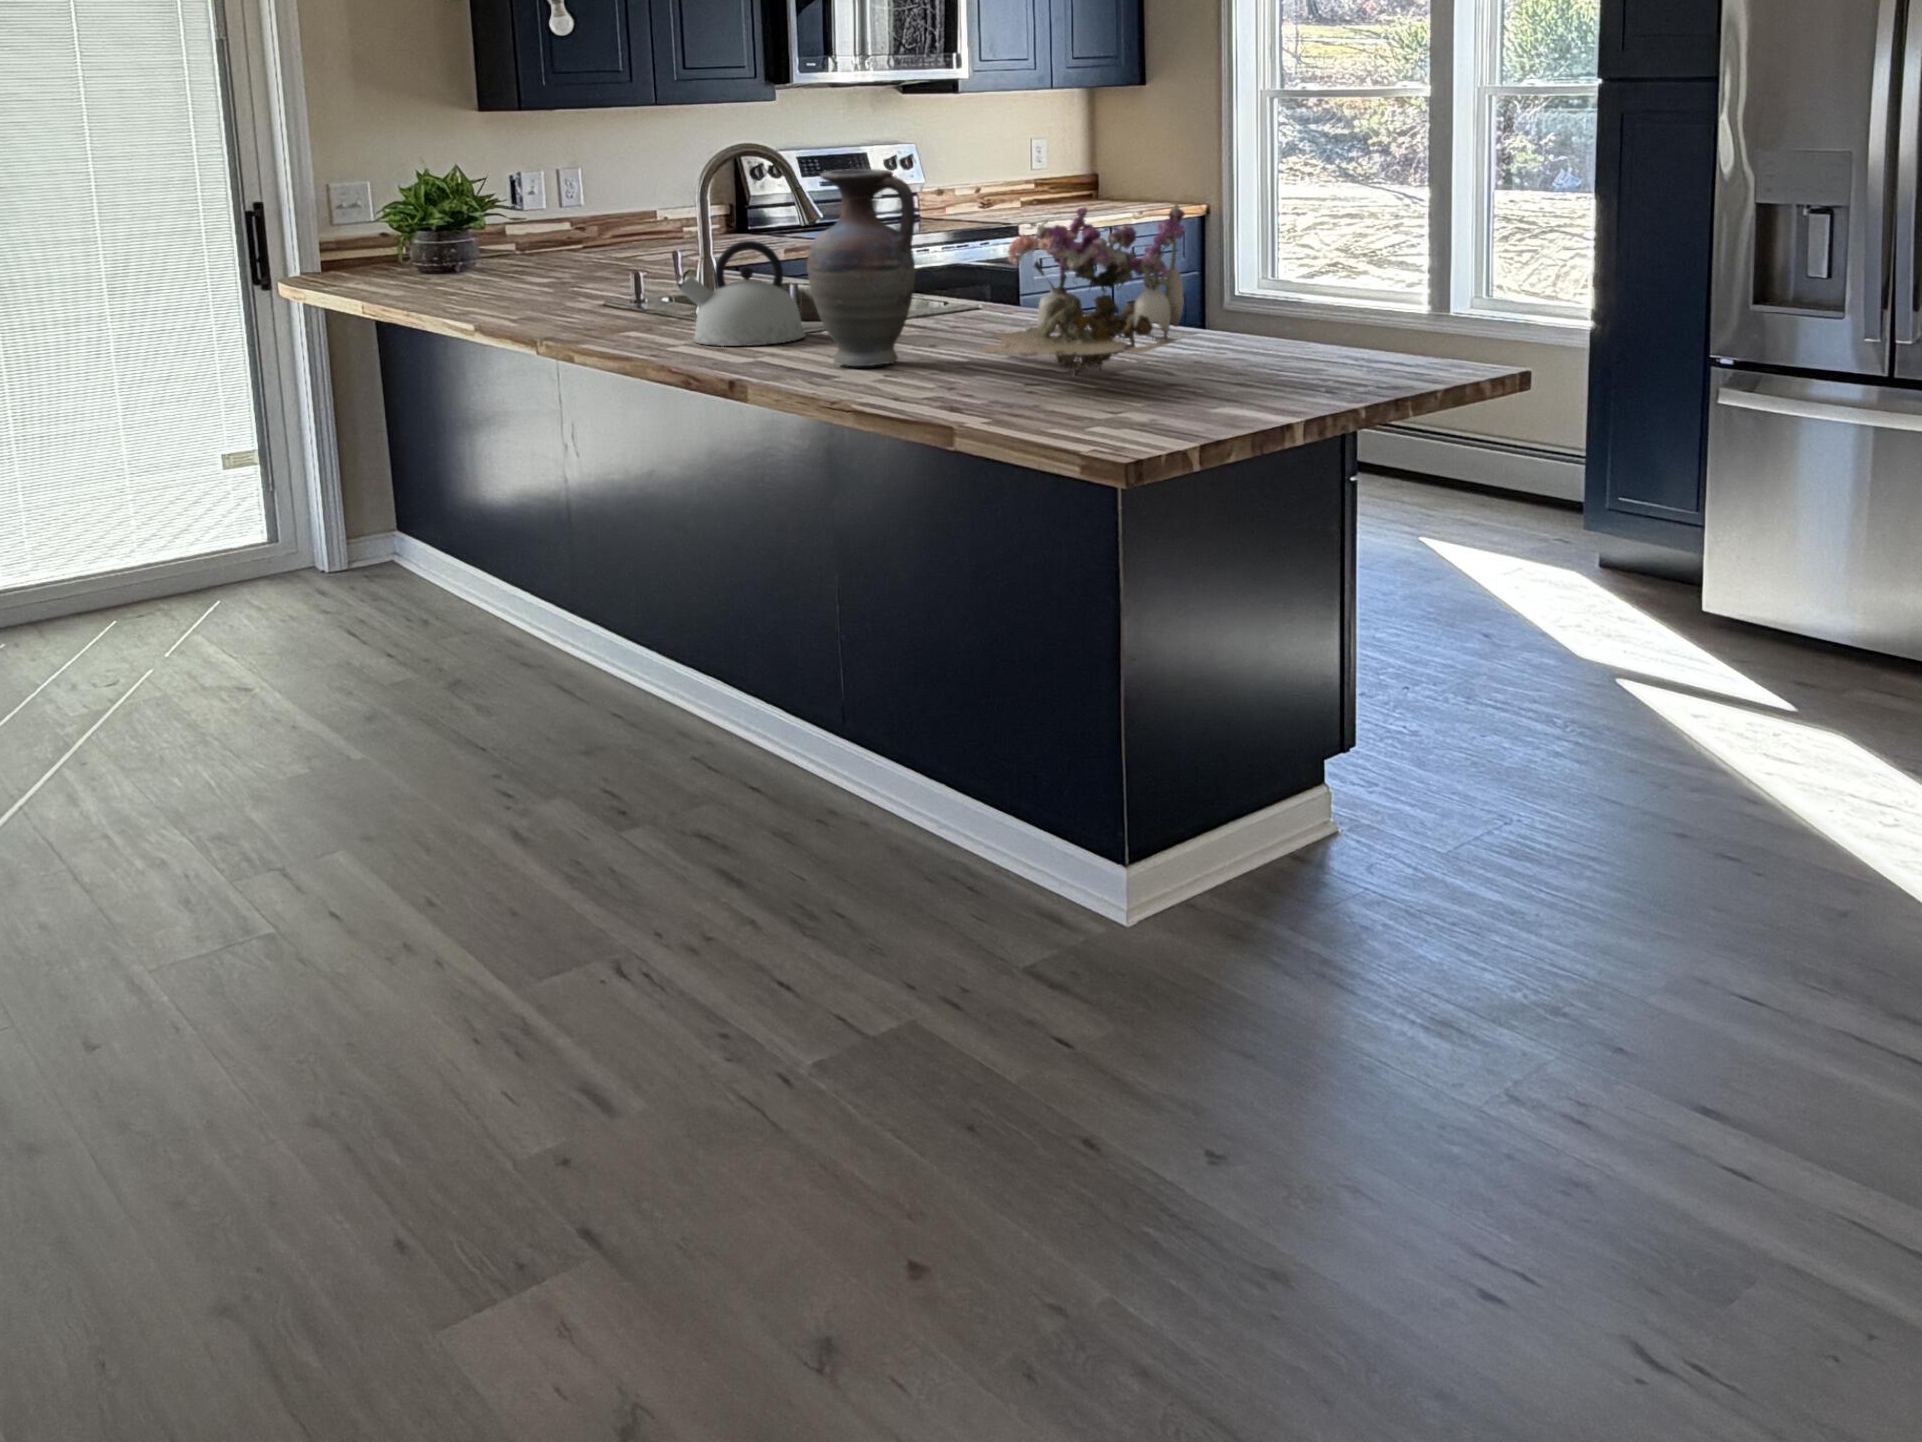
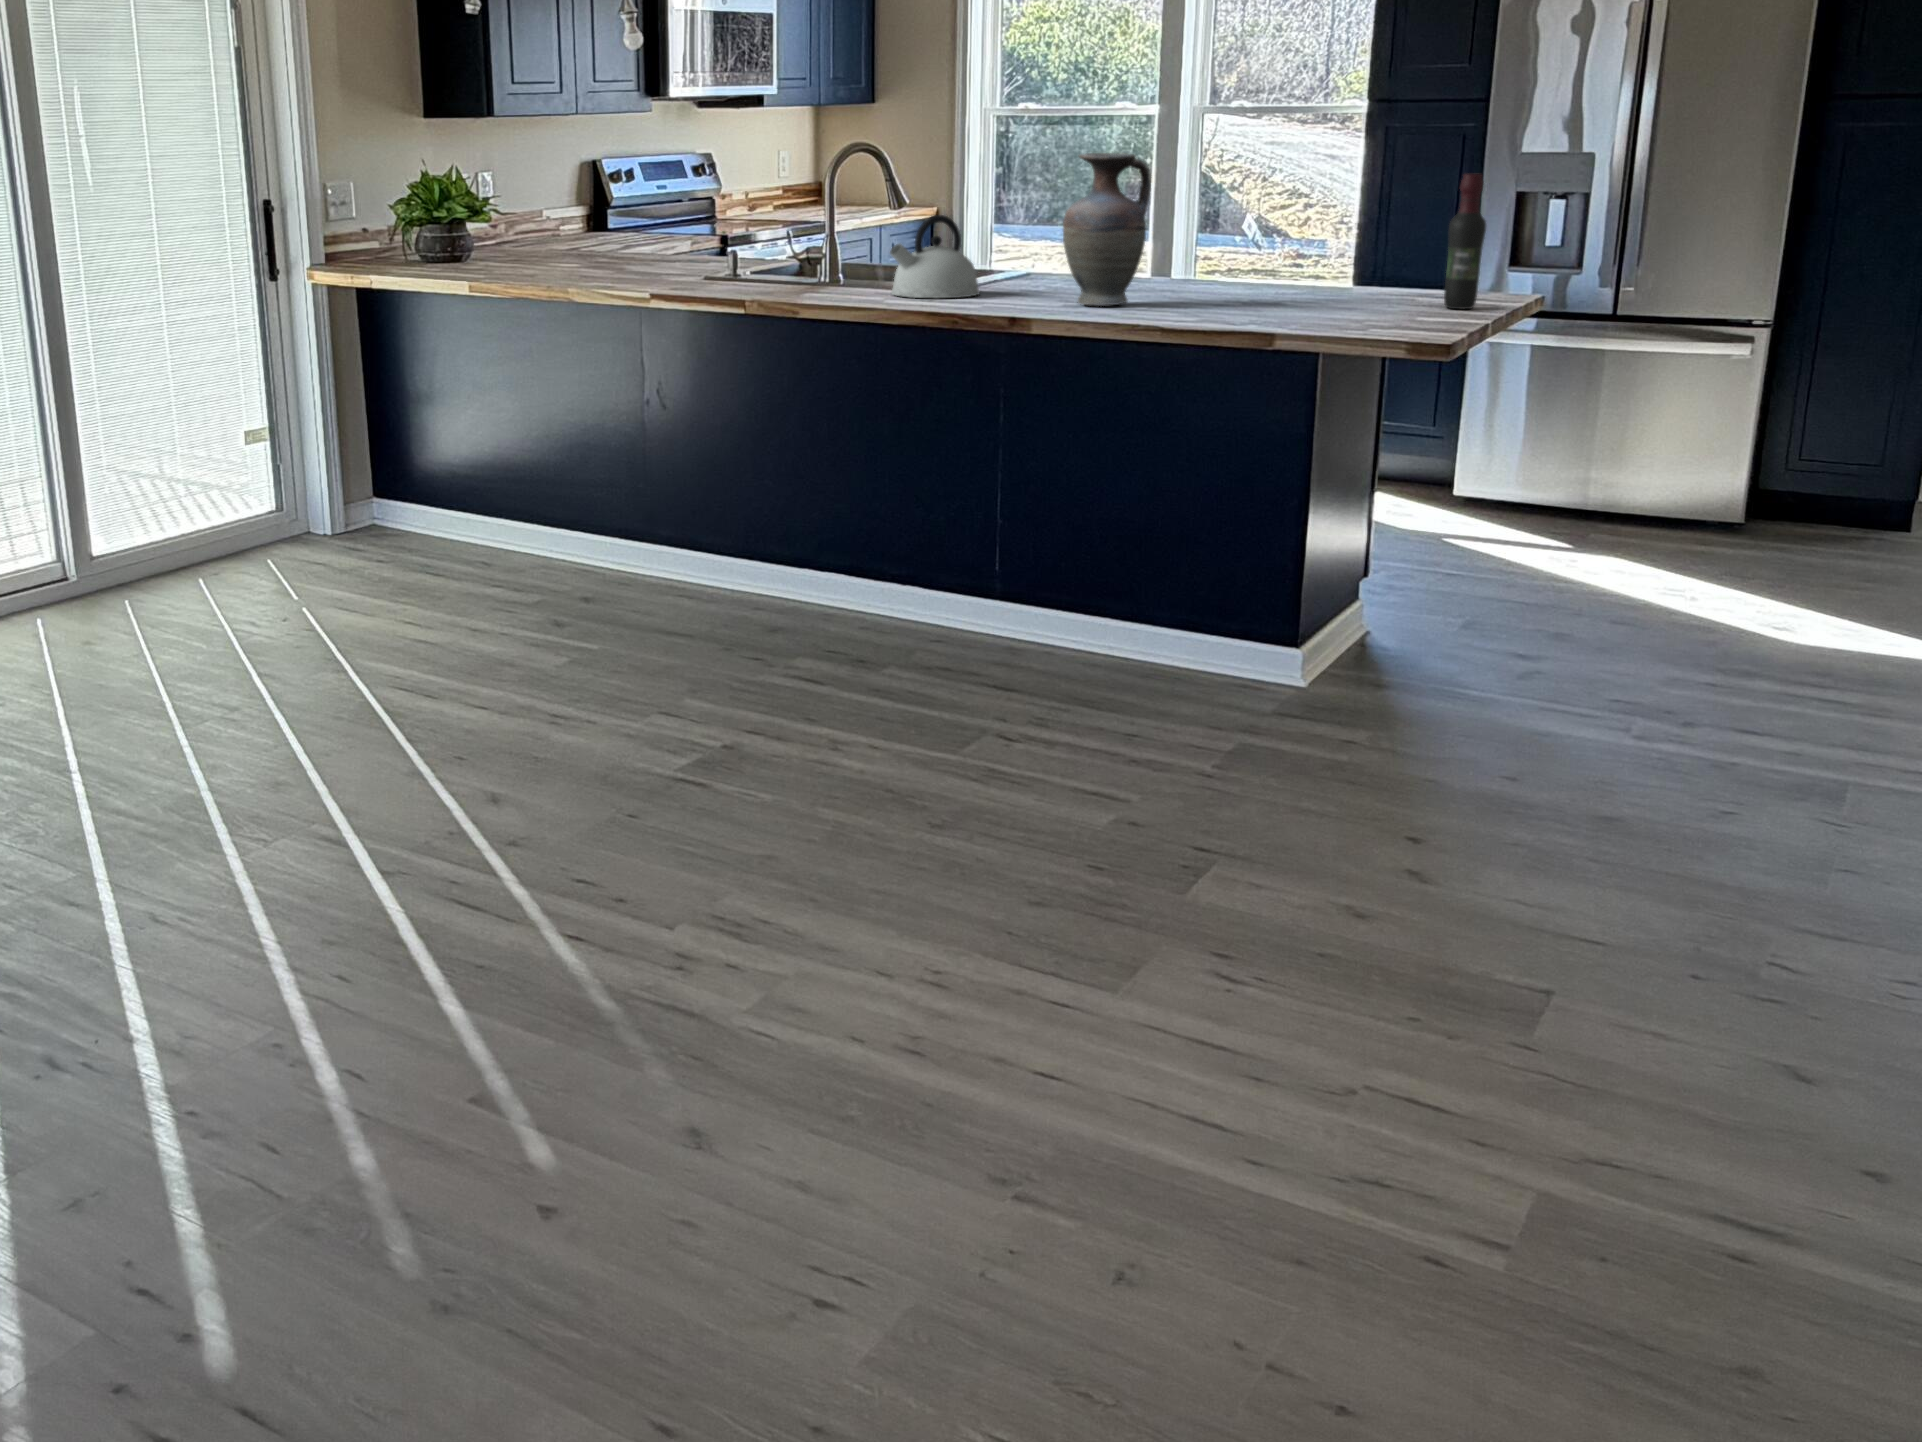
wine bottle: none [1264,202,1313,391] -> present [1444,174,1486,309]
flower arrangement: present [981,203,1185,376] -> none [1229,173,1413,307]

